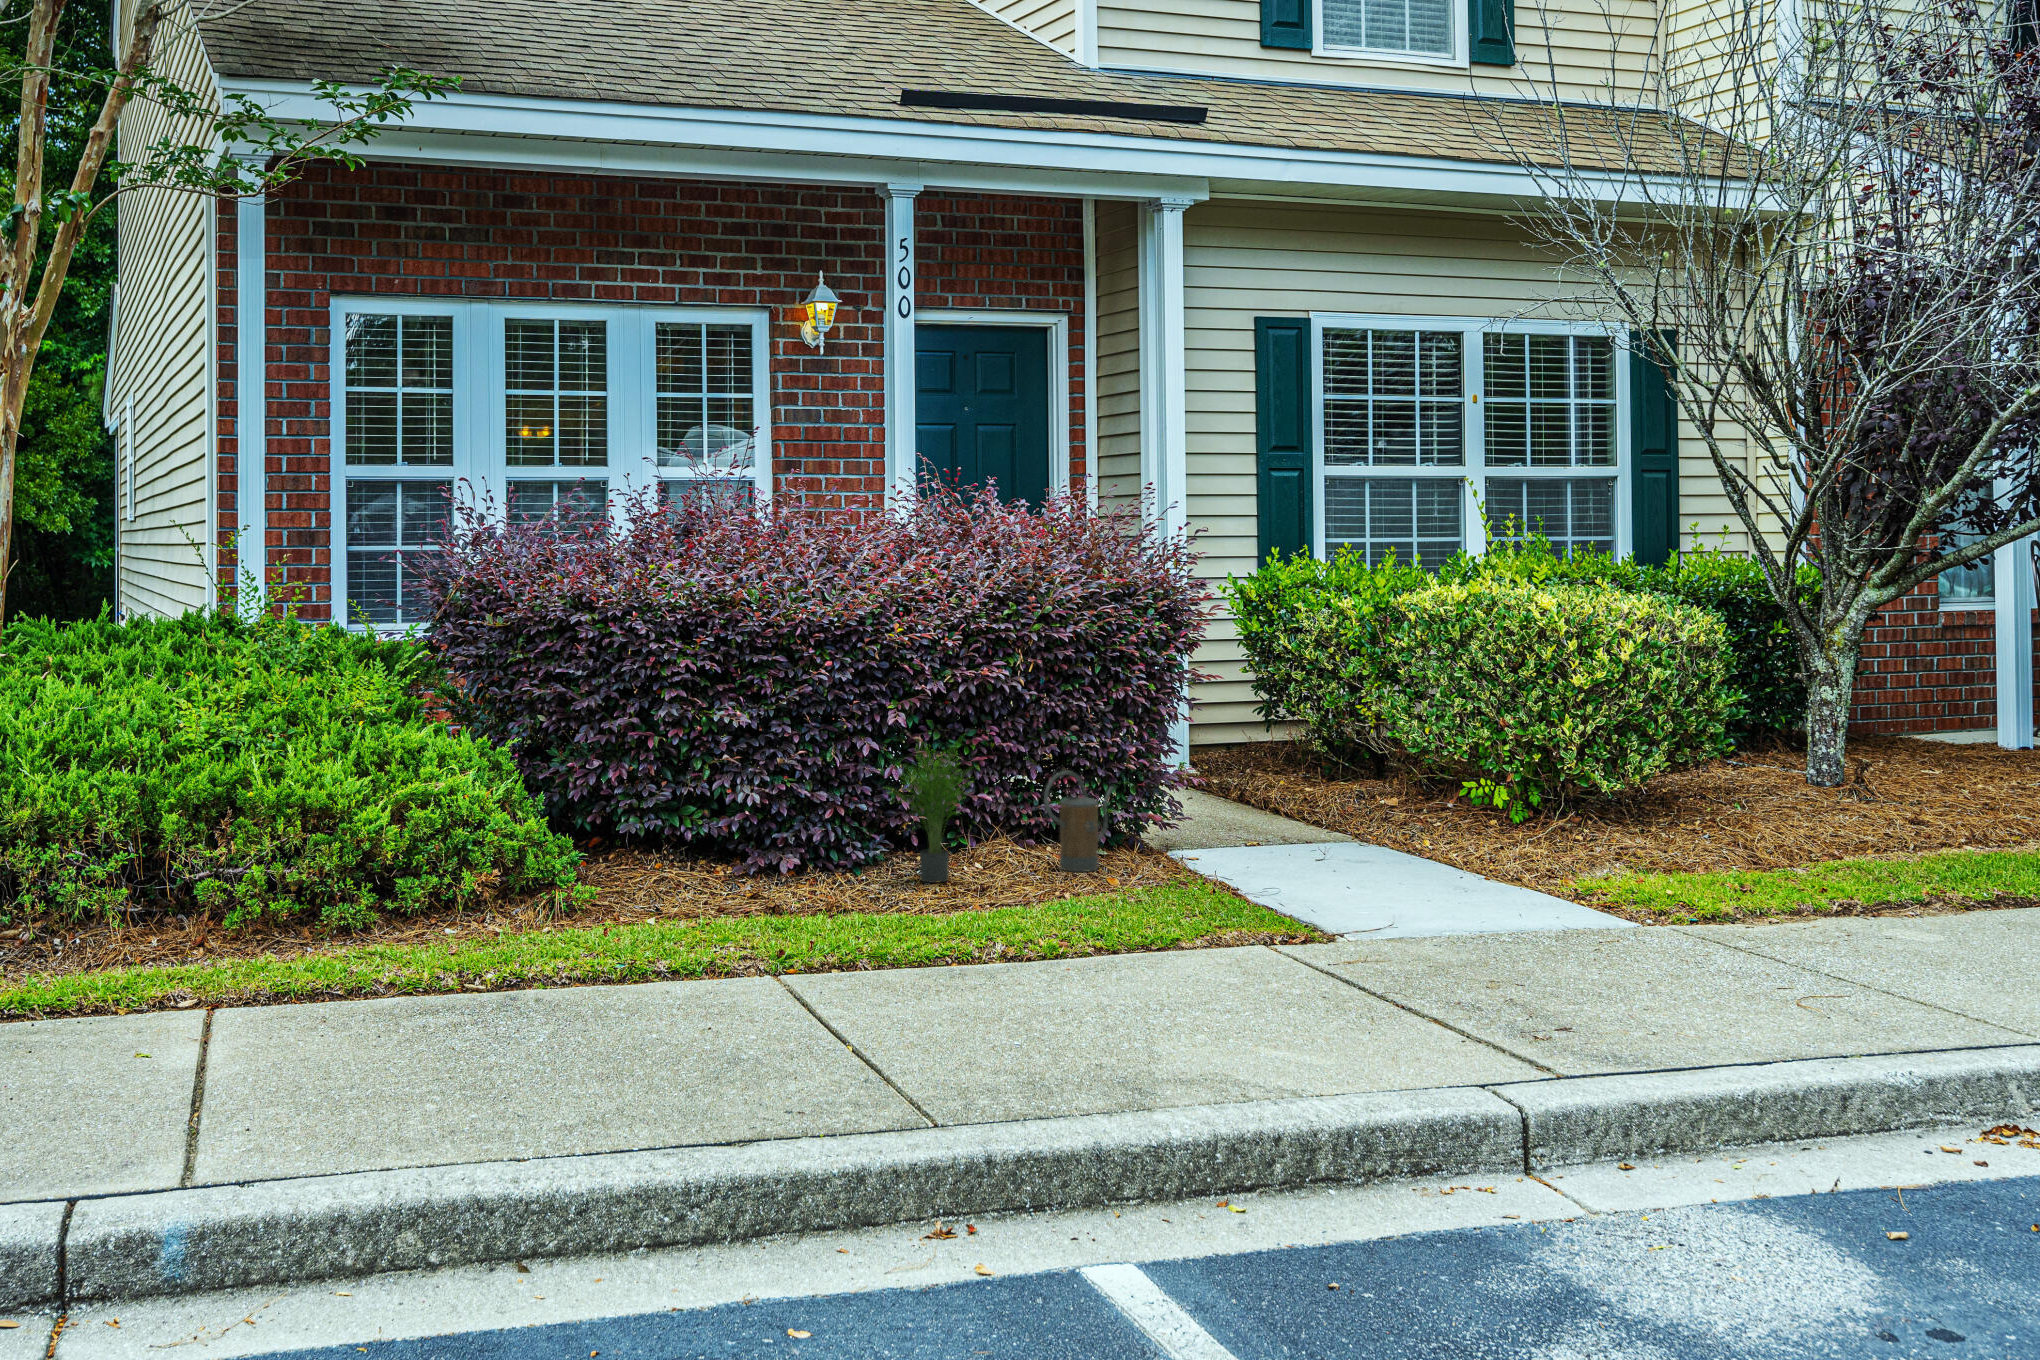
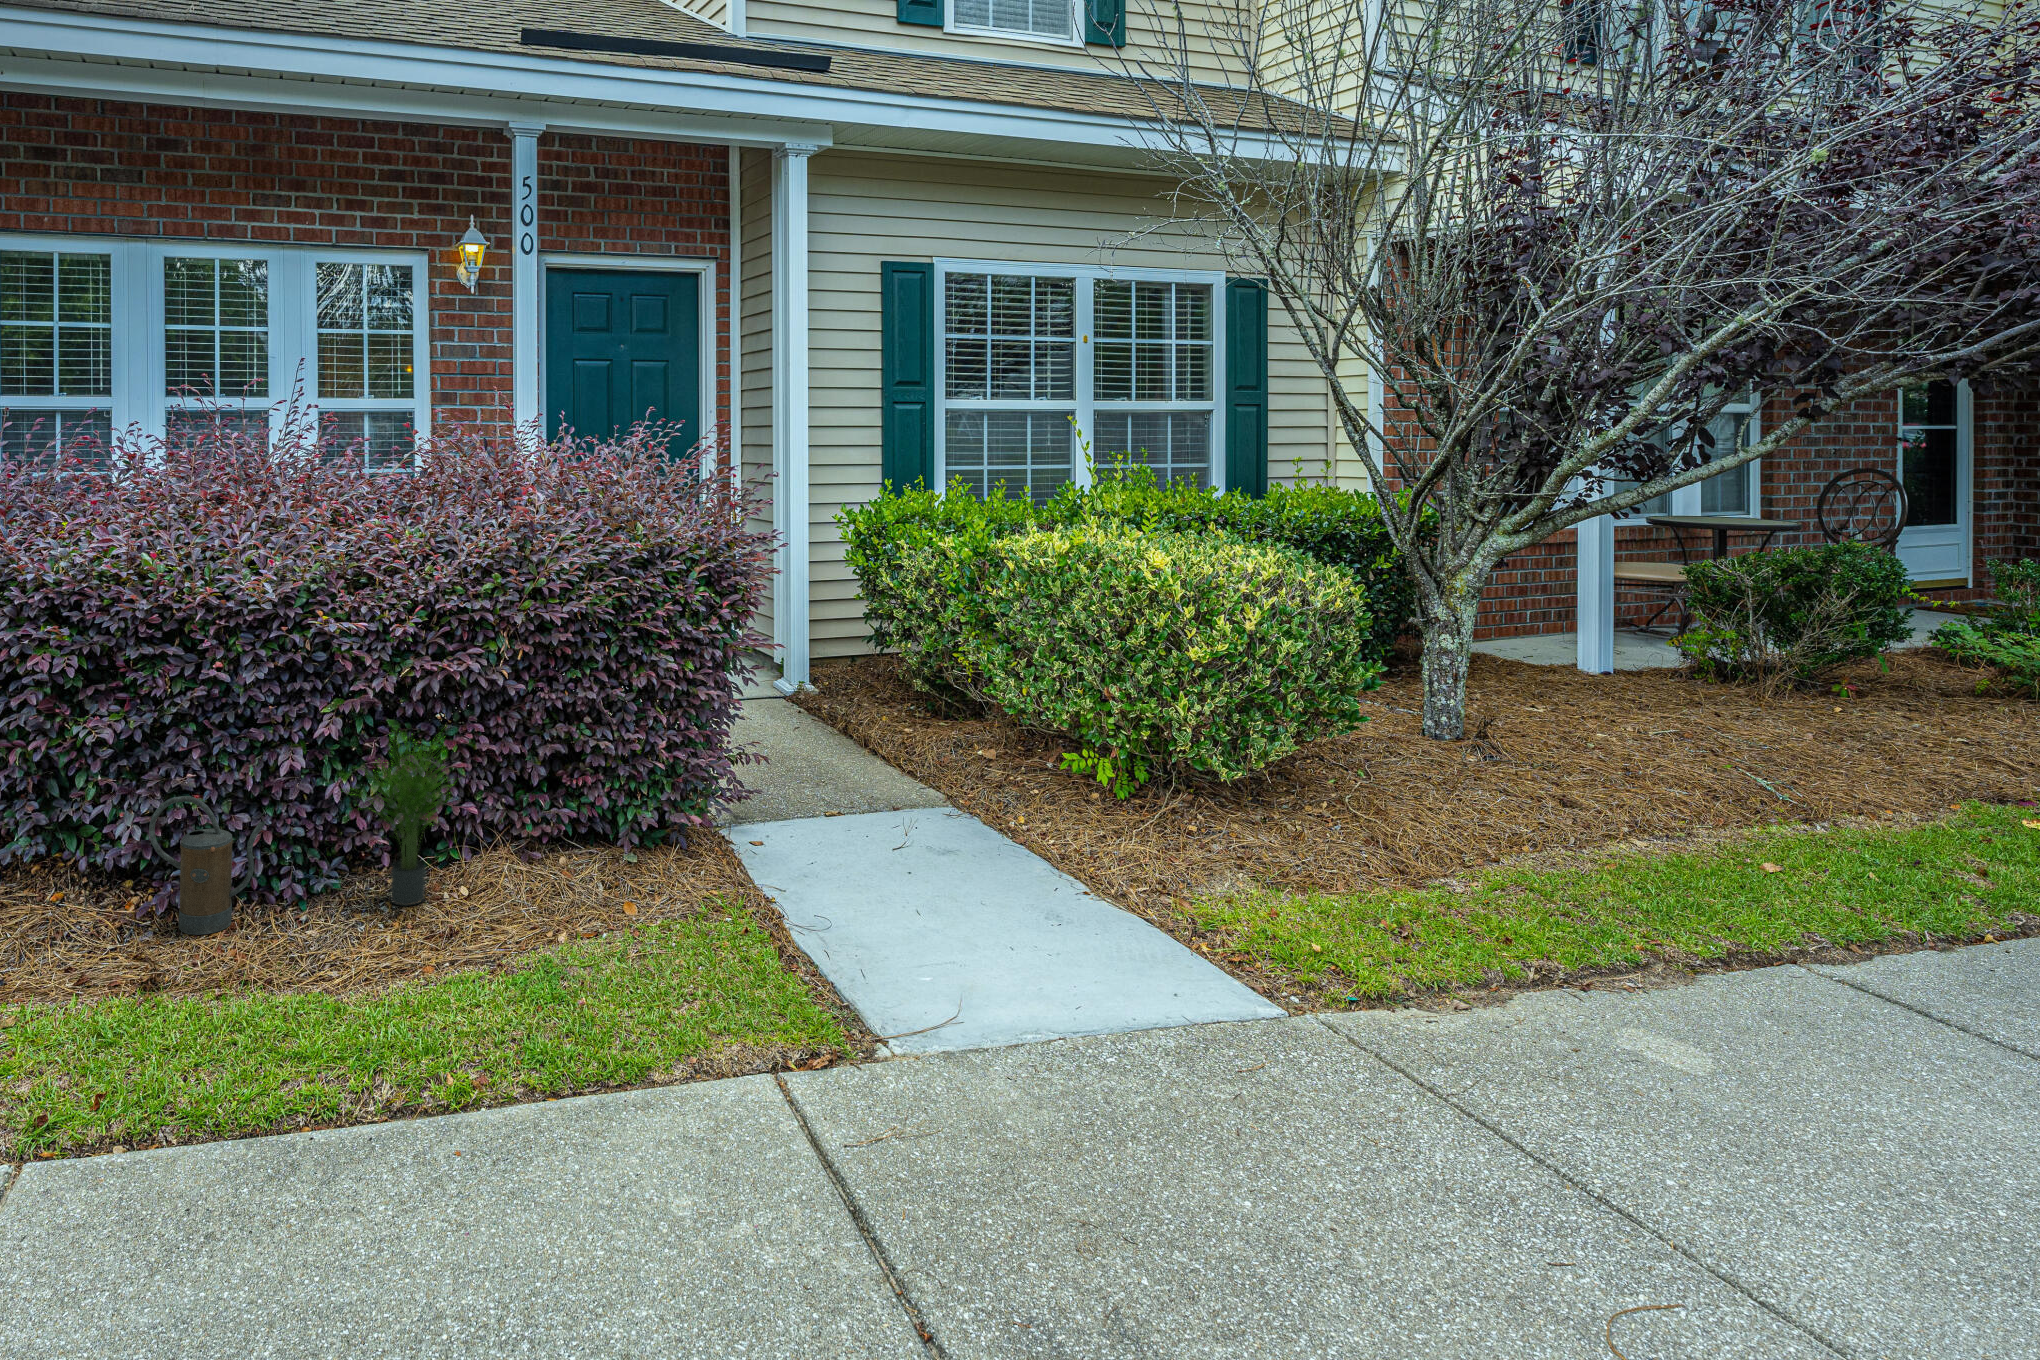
watering can: present [1044,771,1114,872] -> present [149,796,266,935]

